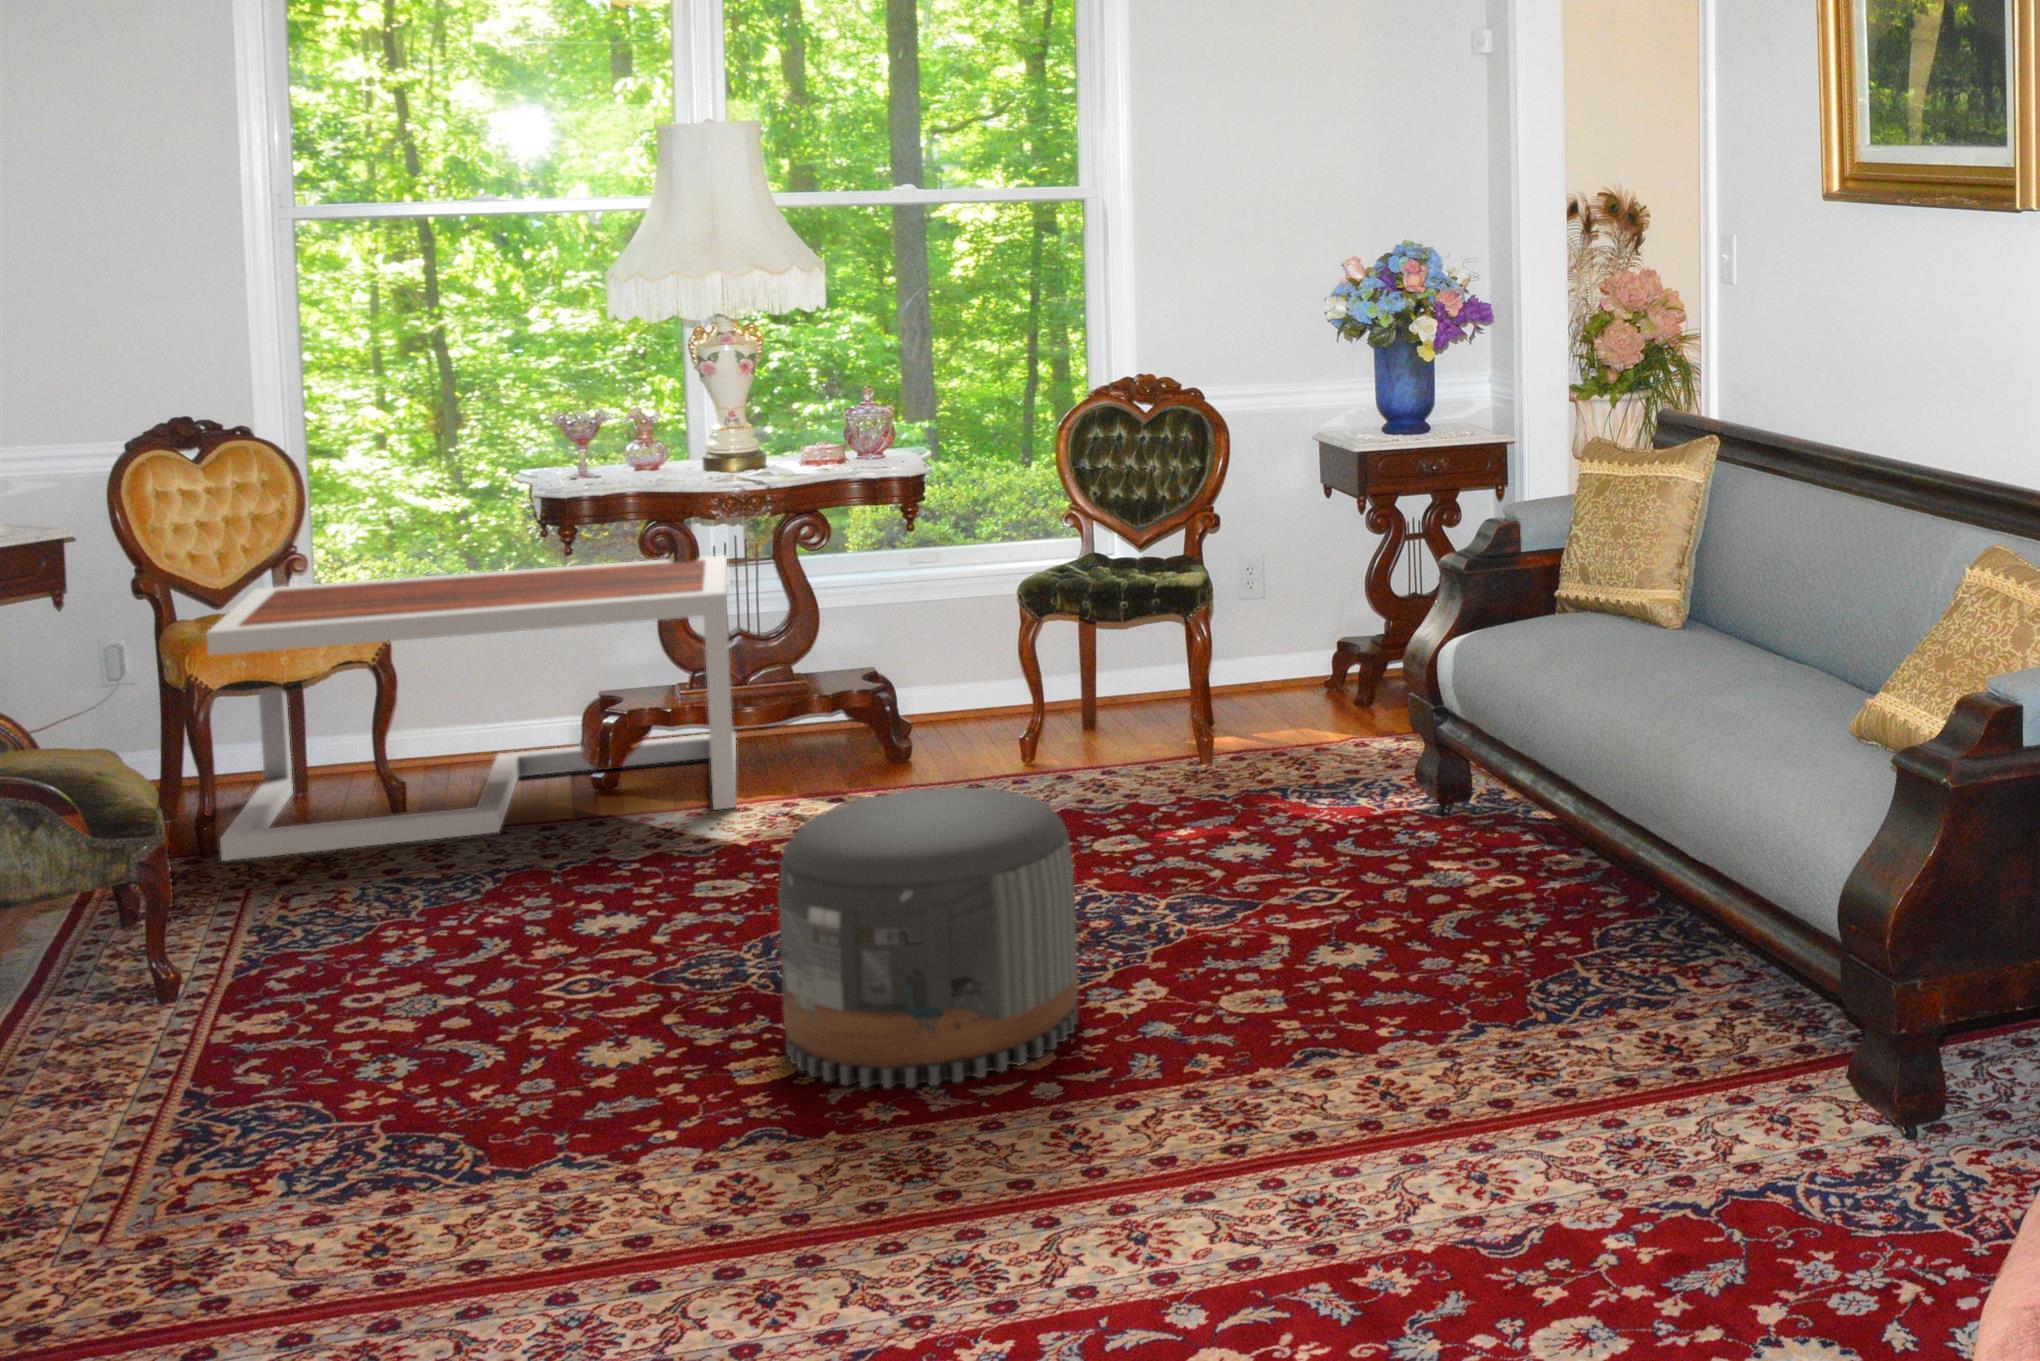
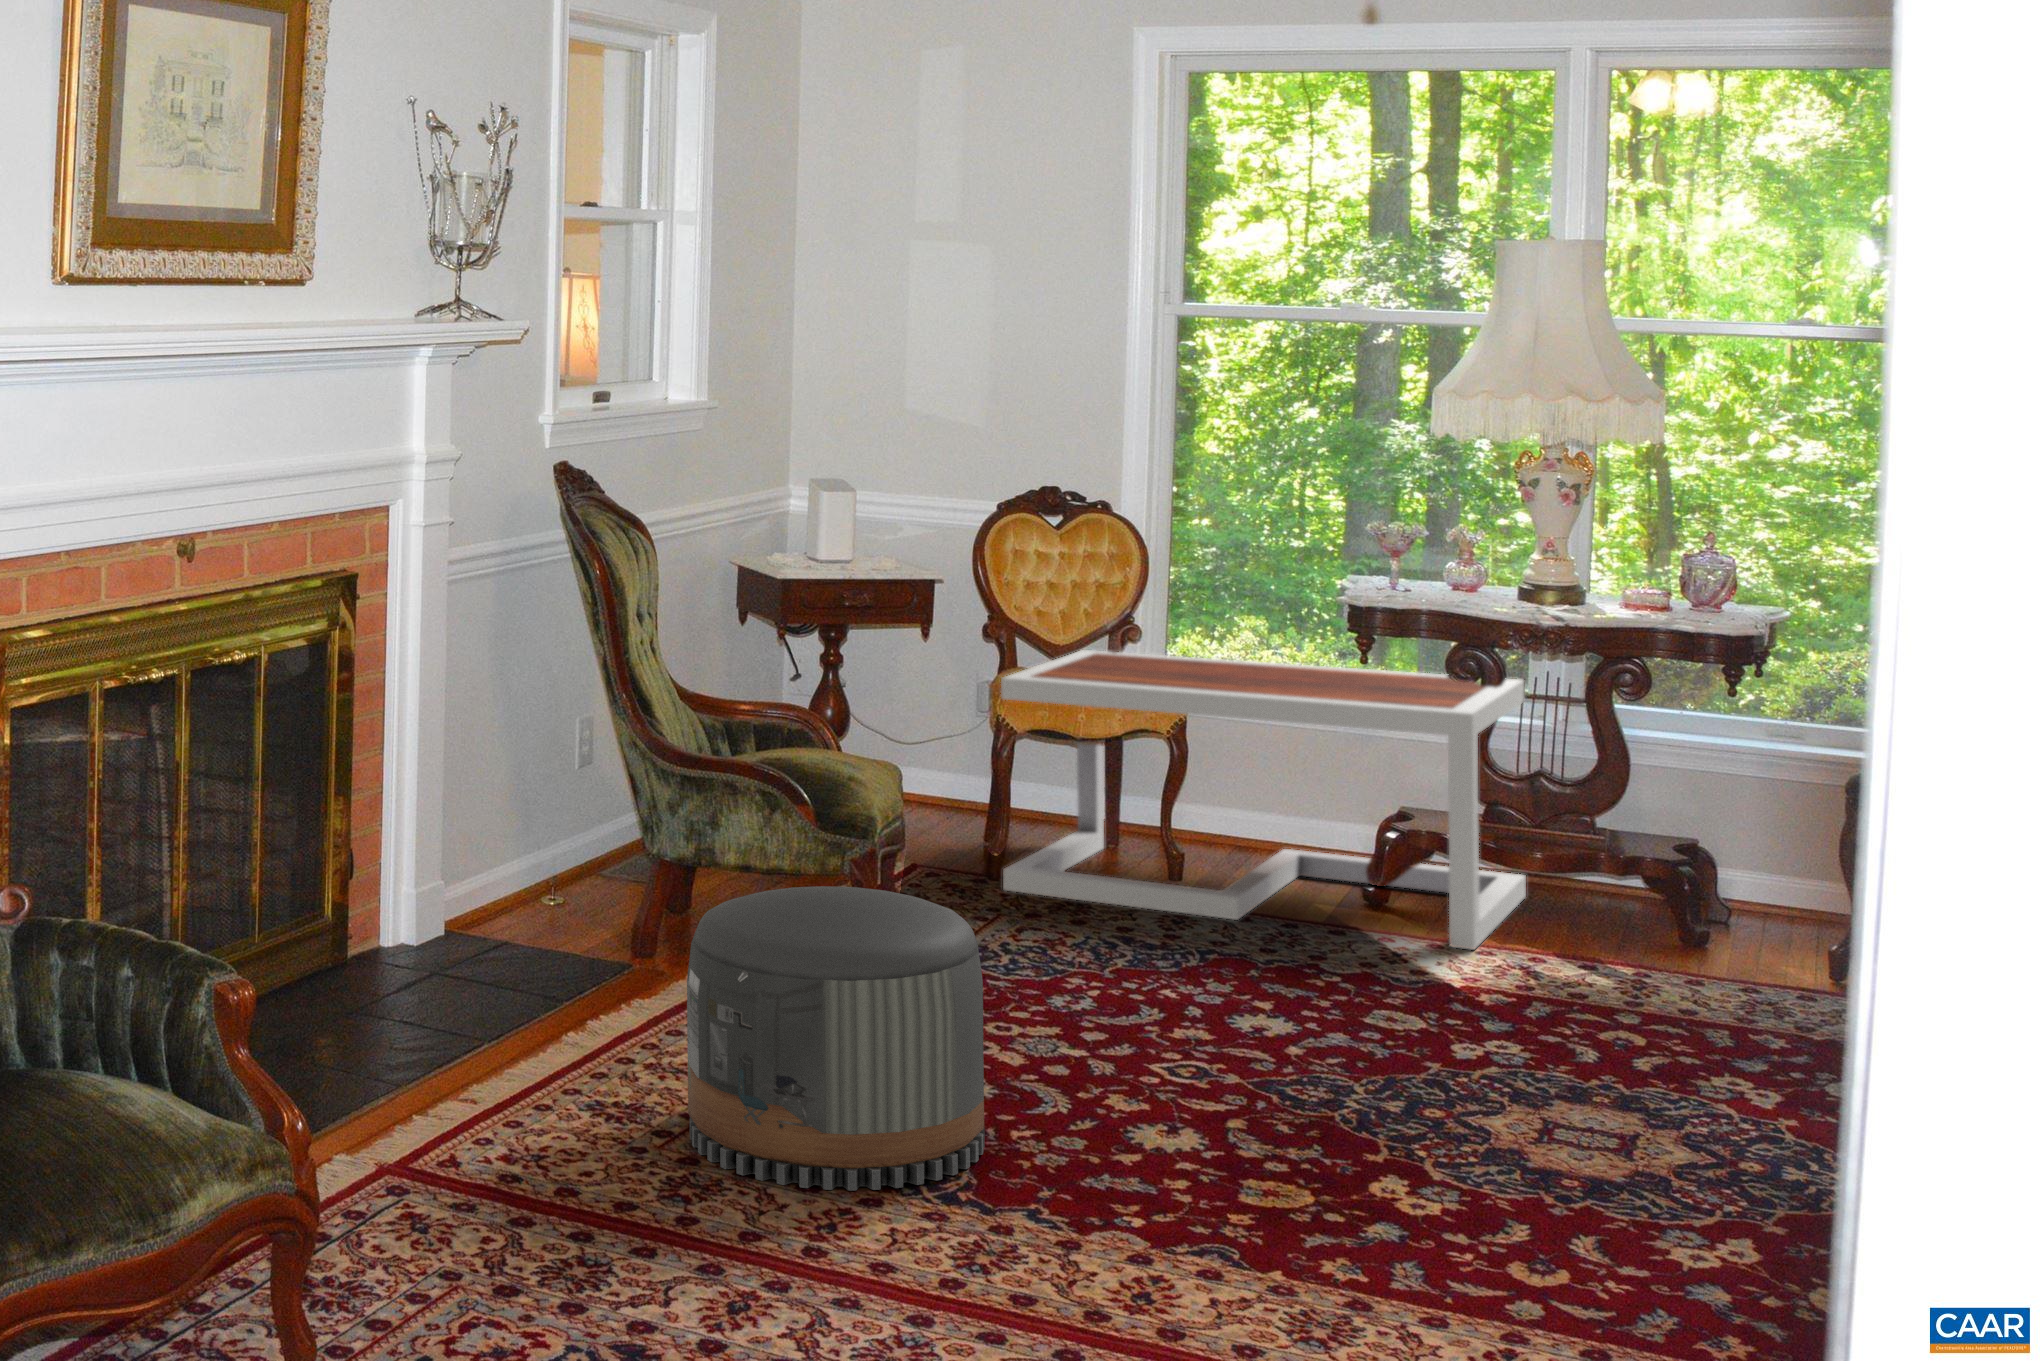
pouf: present [778,787,1078,1088] -> present [687,886,985,1190]

